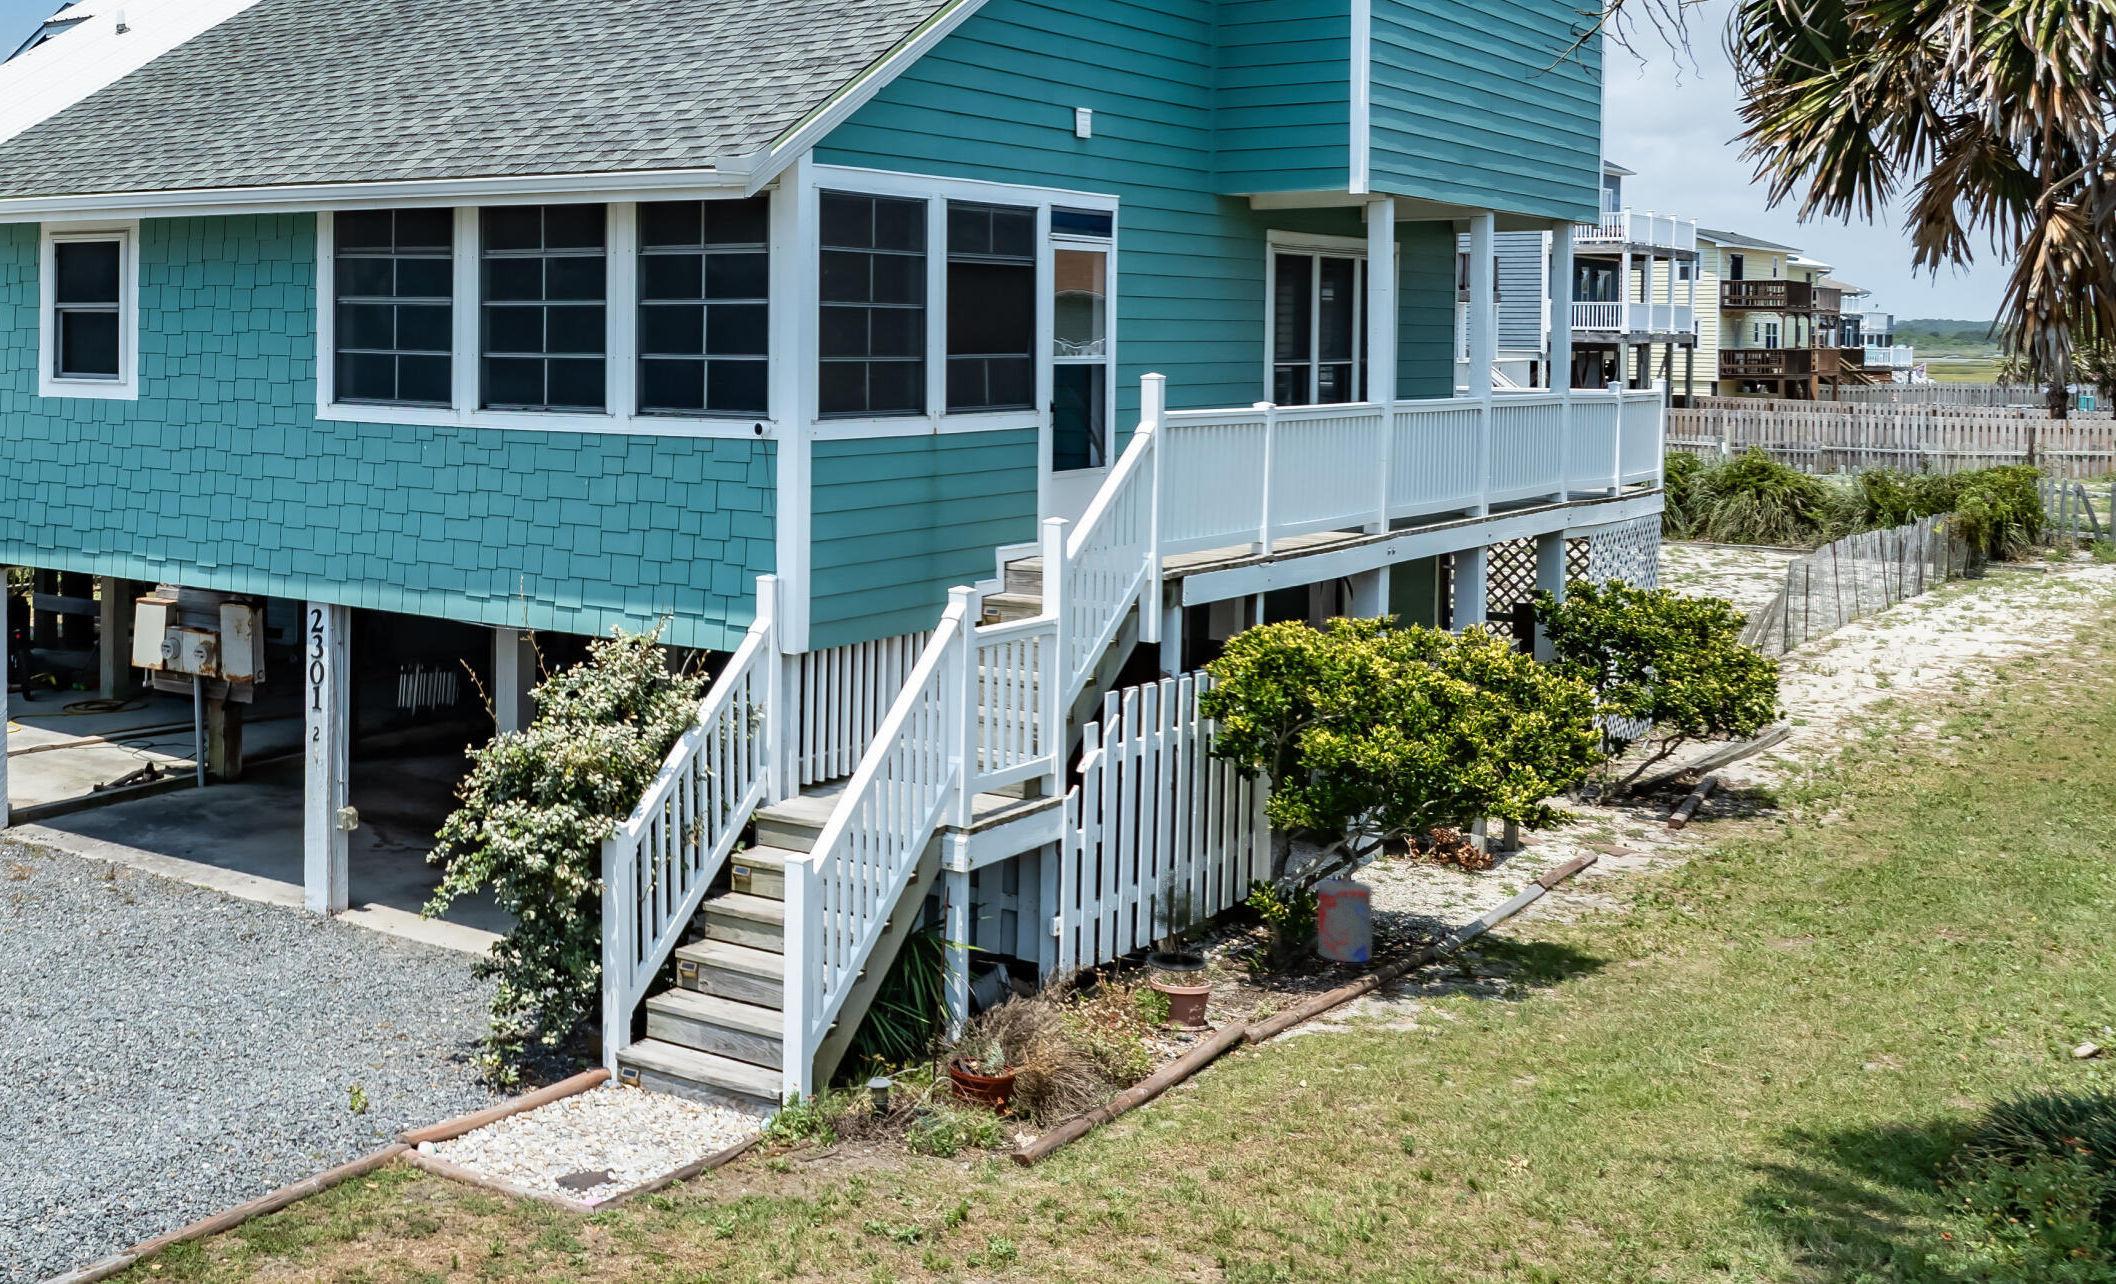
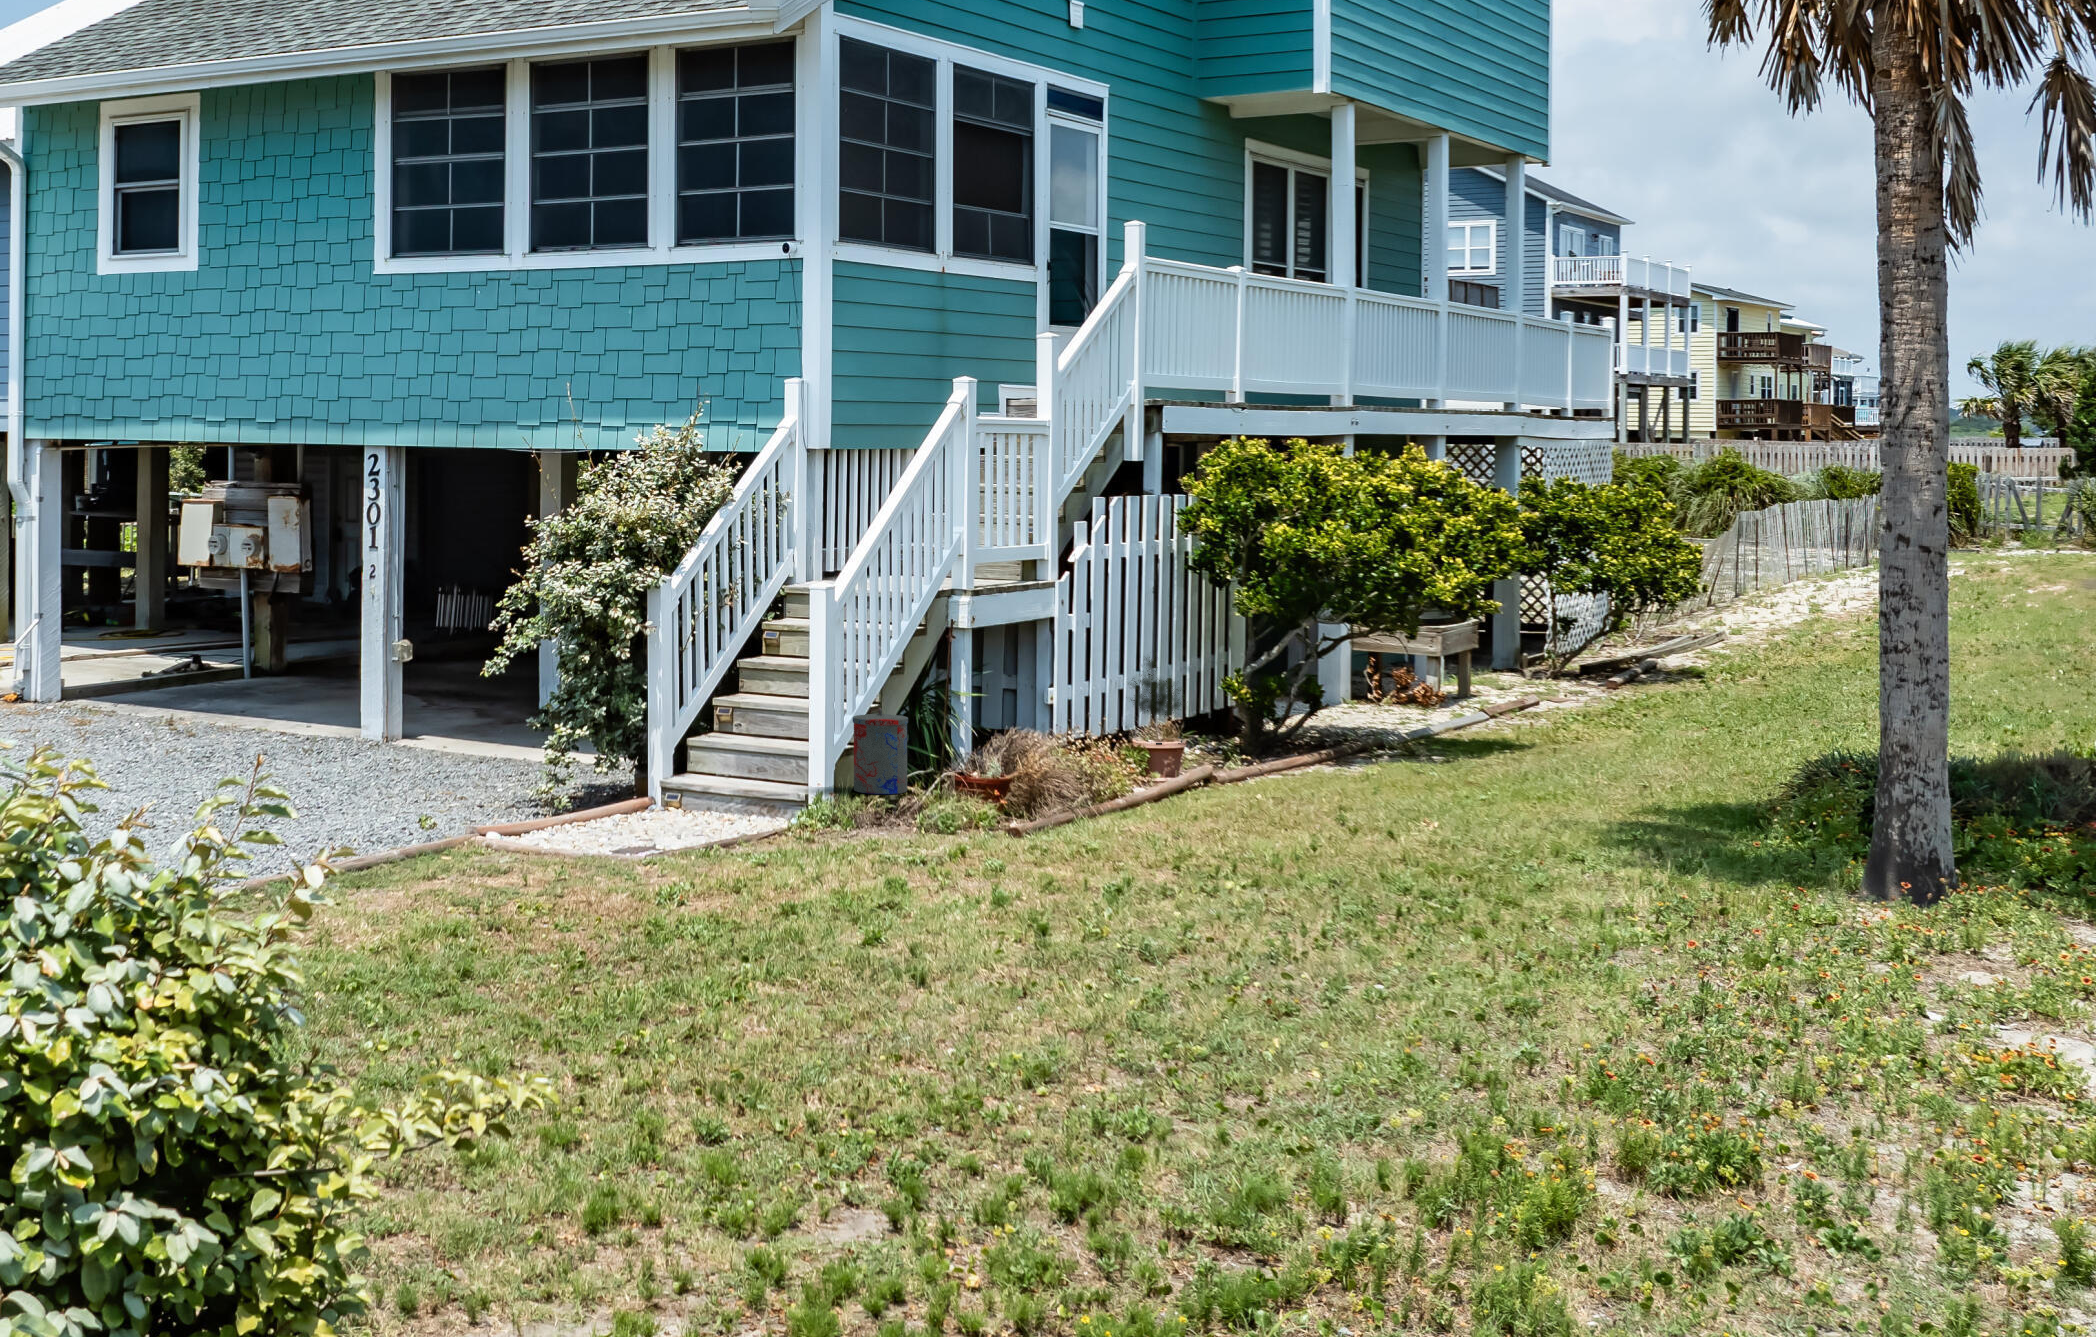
trash can: present [1317,877,1372,962] -> present [853,708,908,794]

